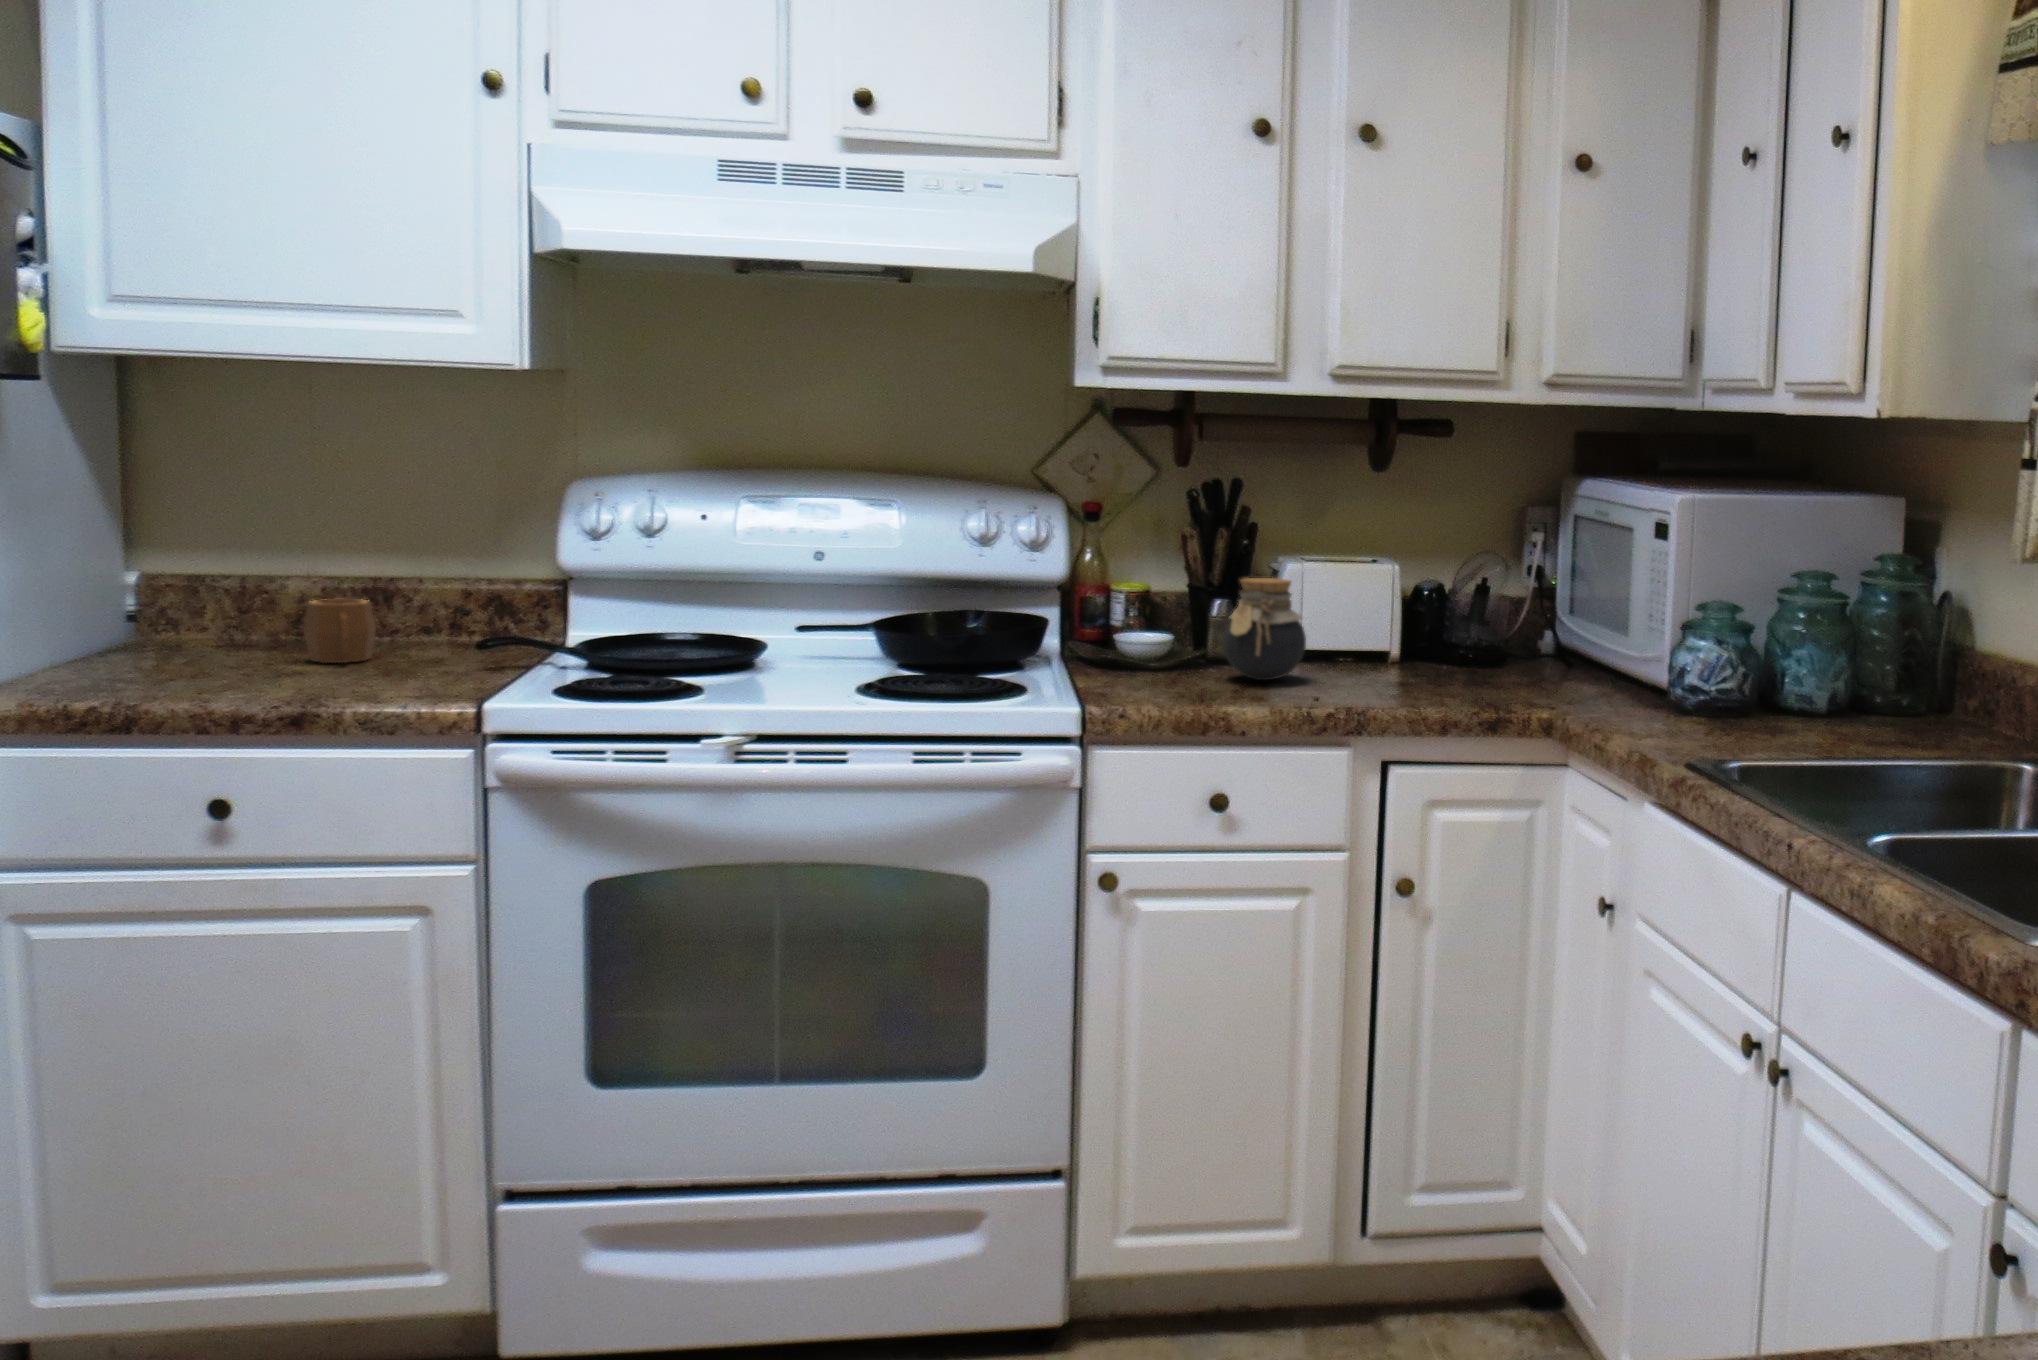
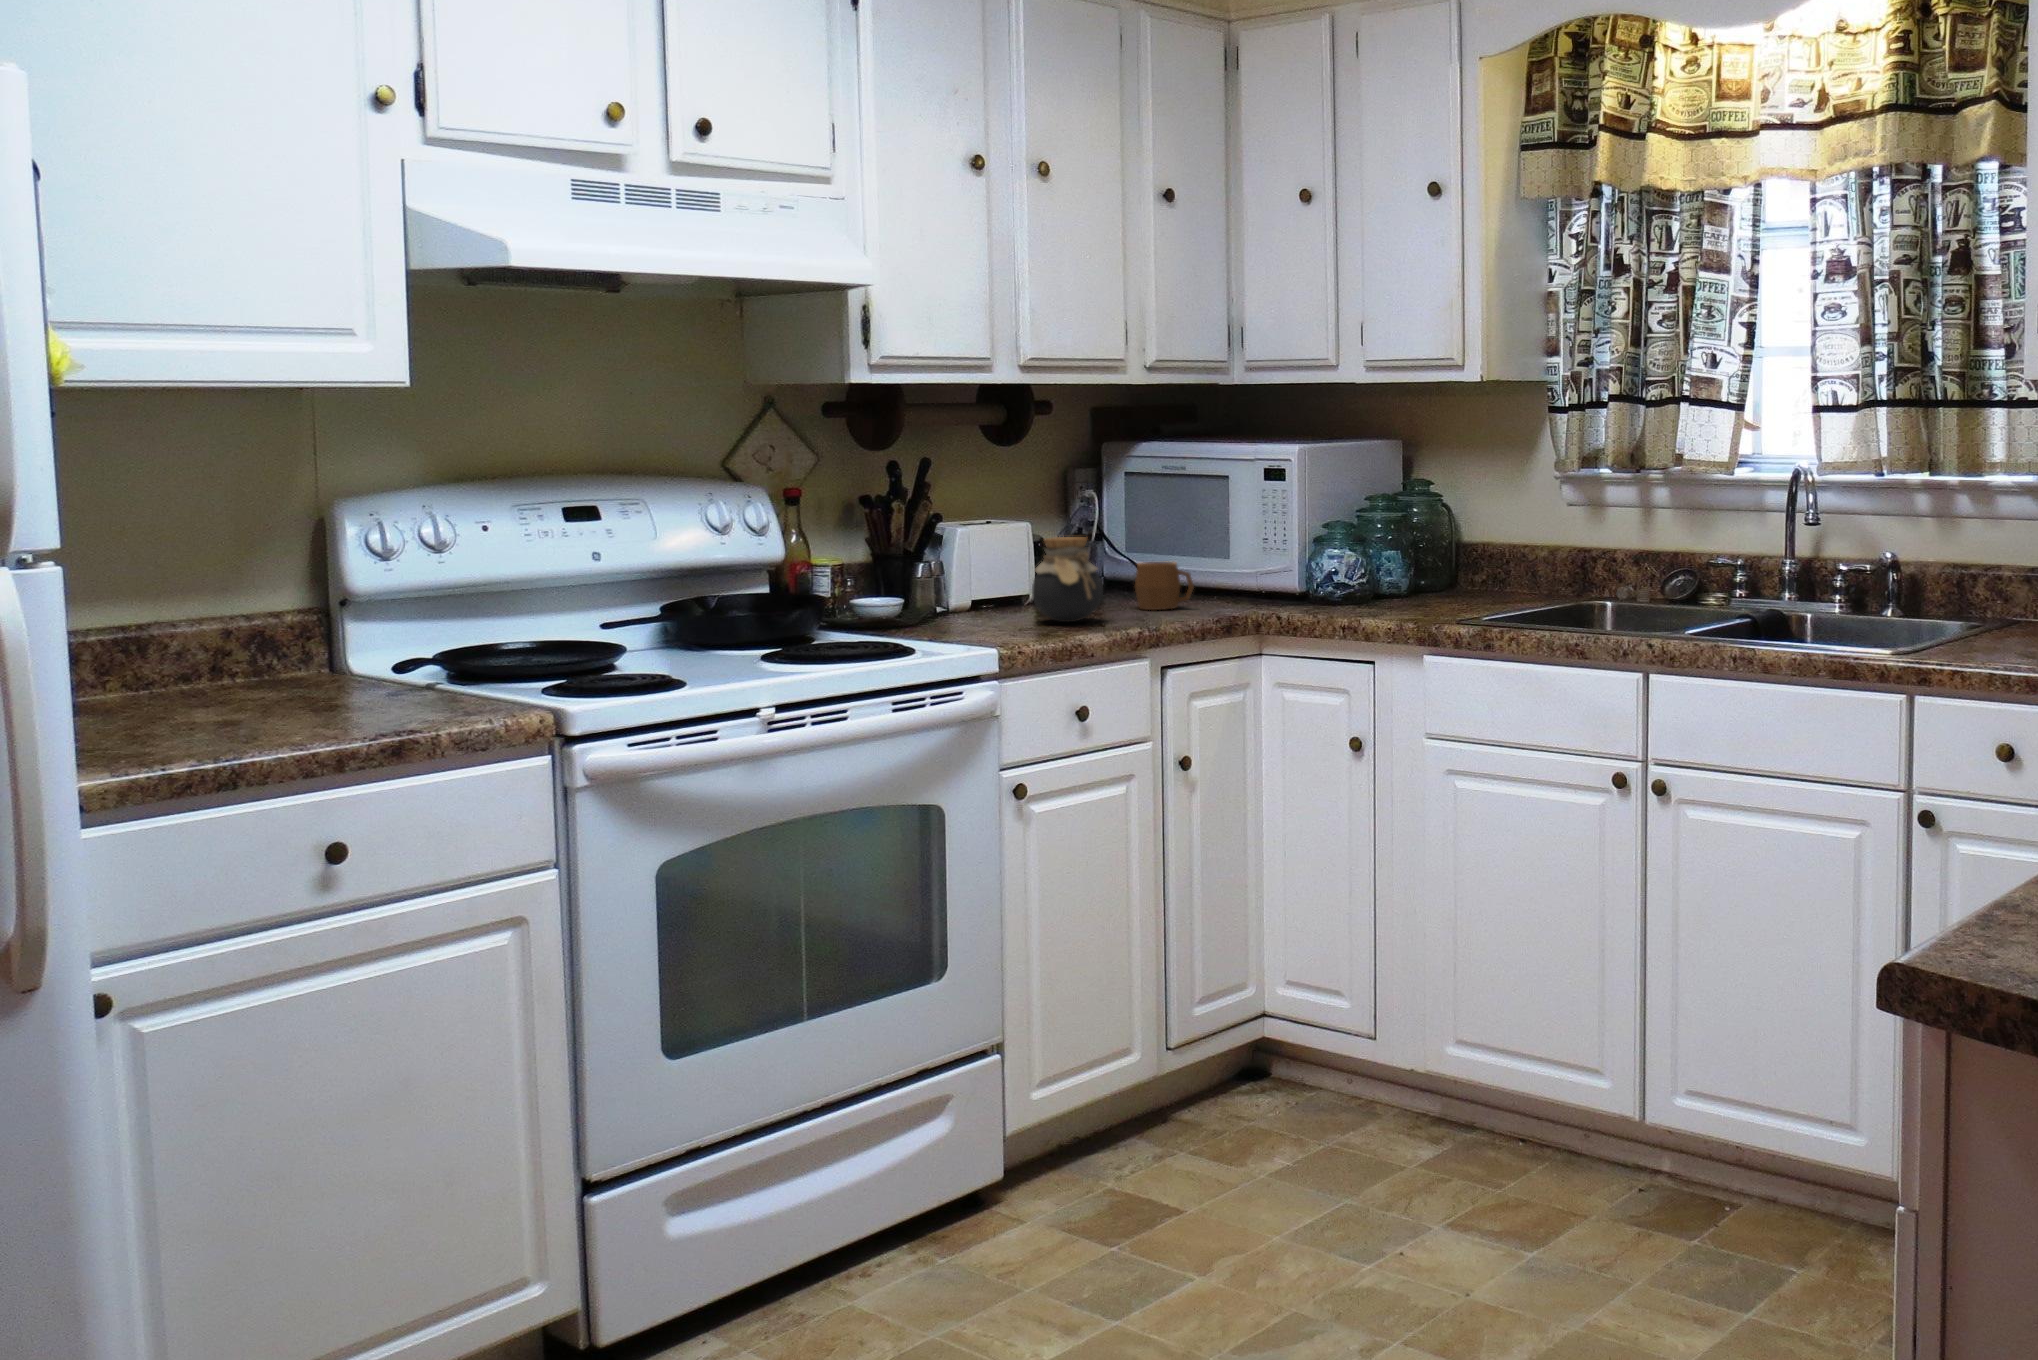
mug: present [304,599,376,663] -> present [1135,562,1194,610]

